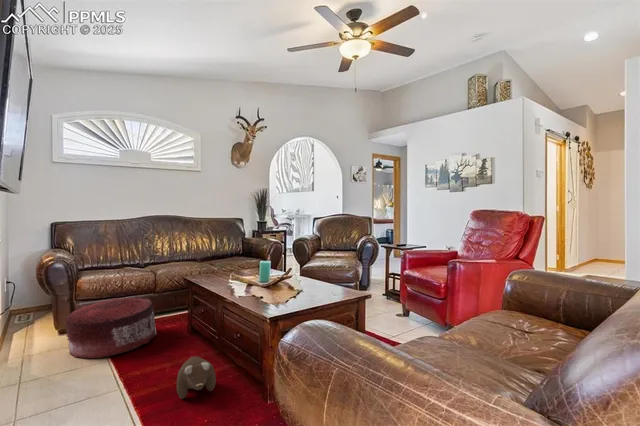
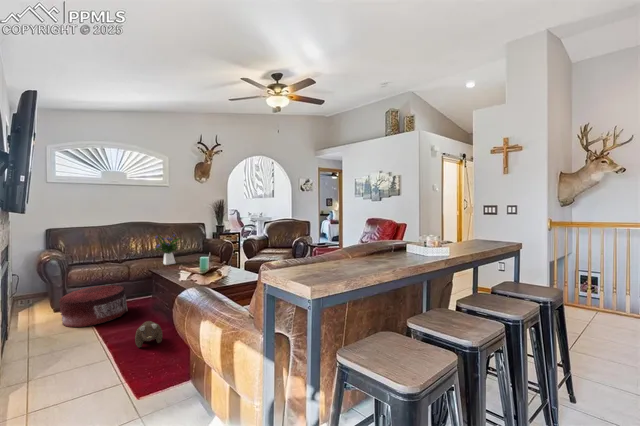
flower arrangement: none [183,229,224,271] -> present [155,234,181,265]

